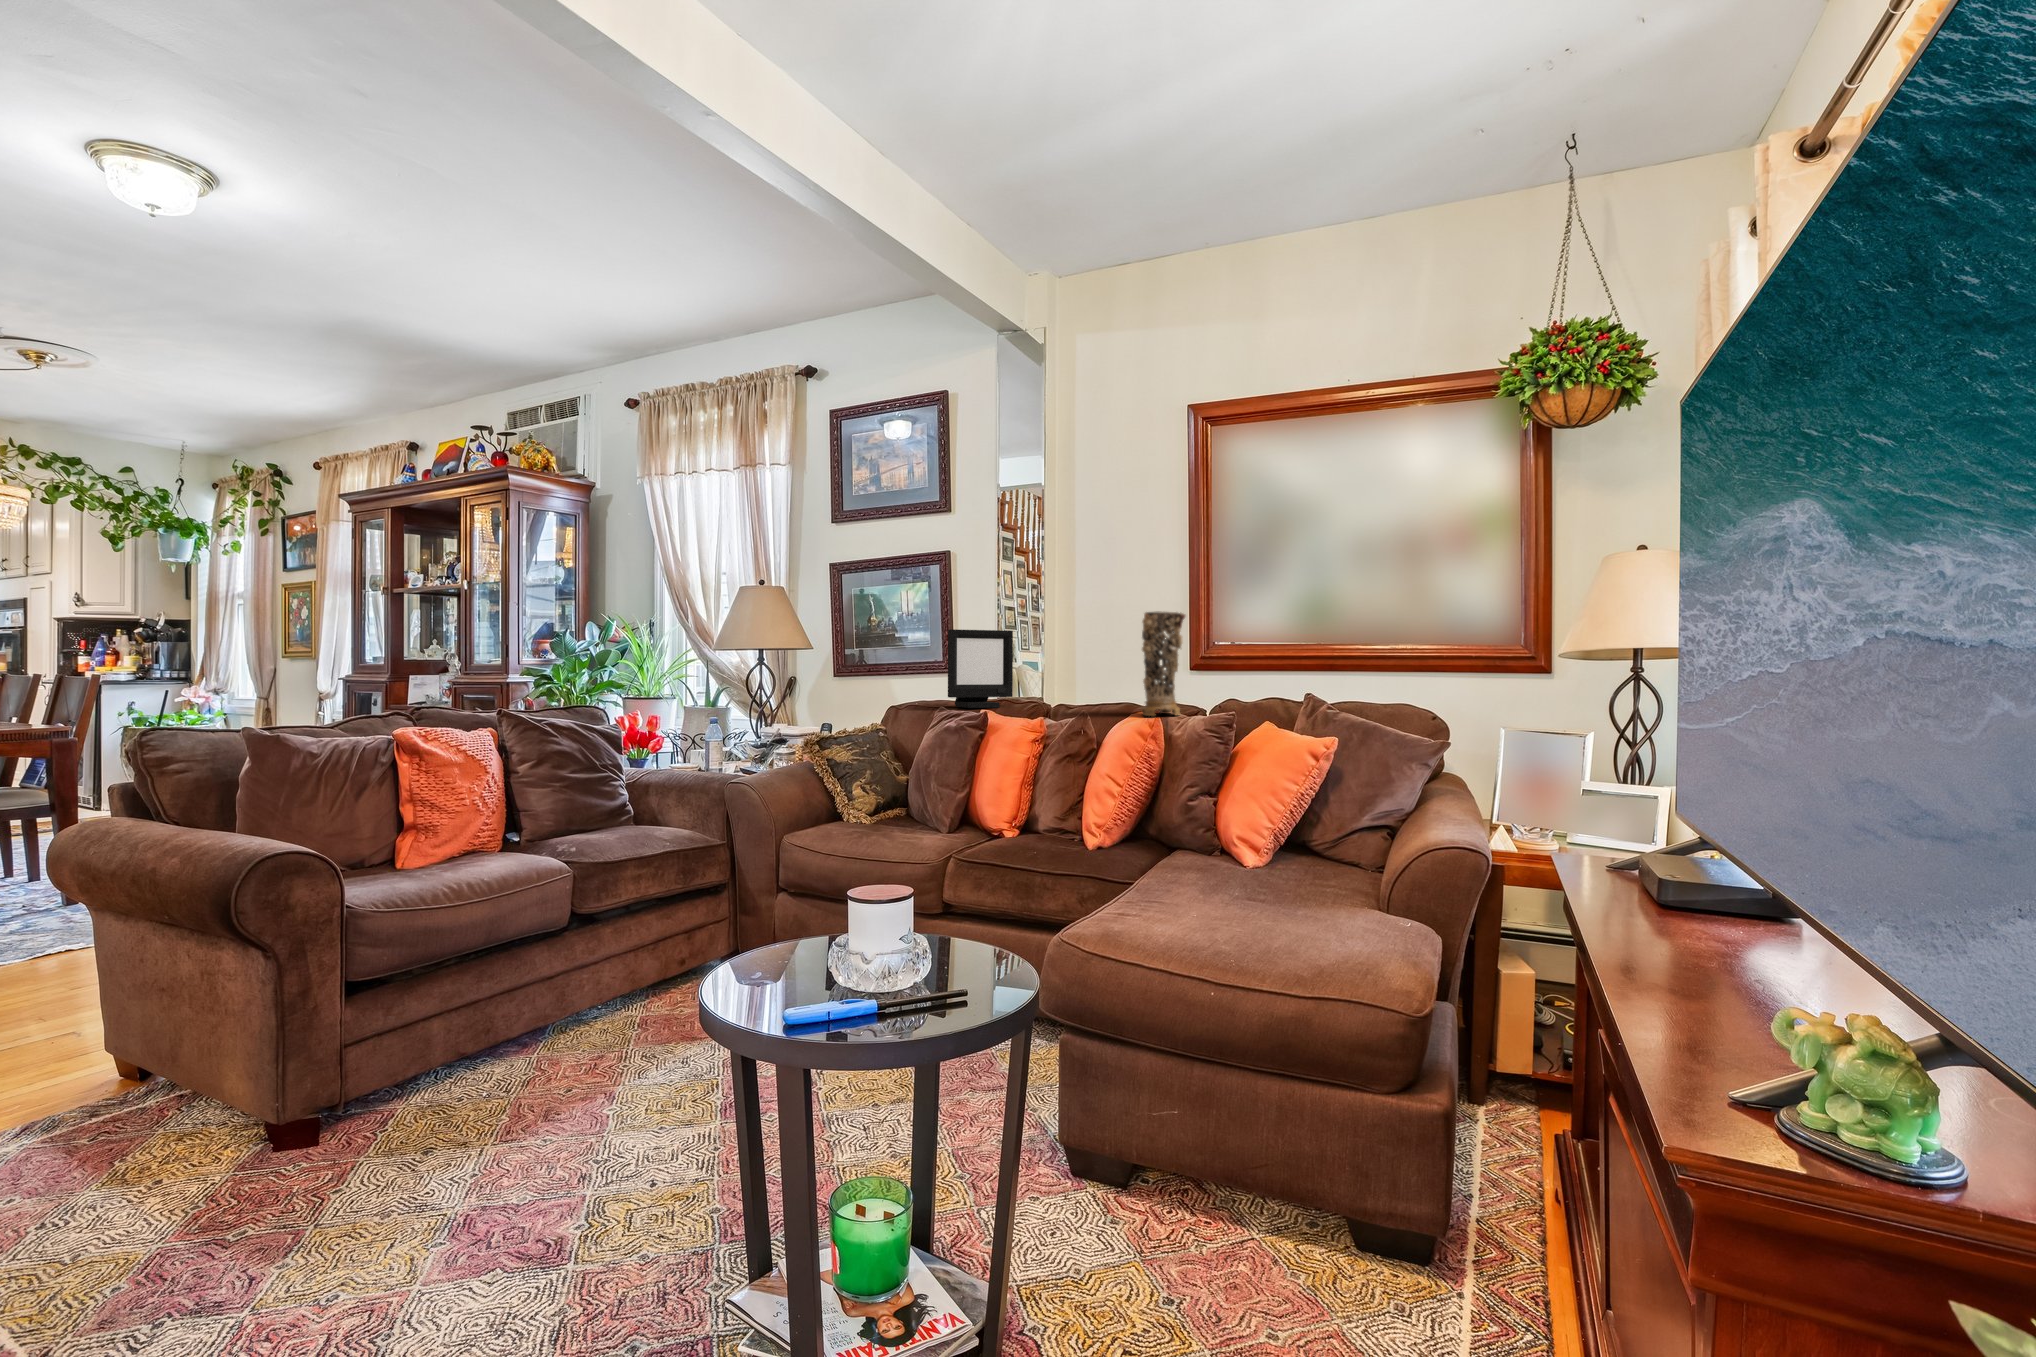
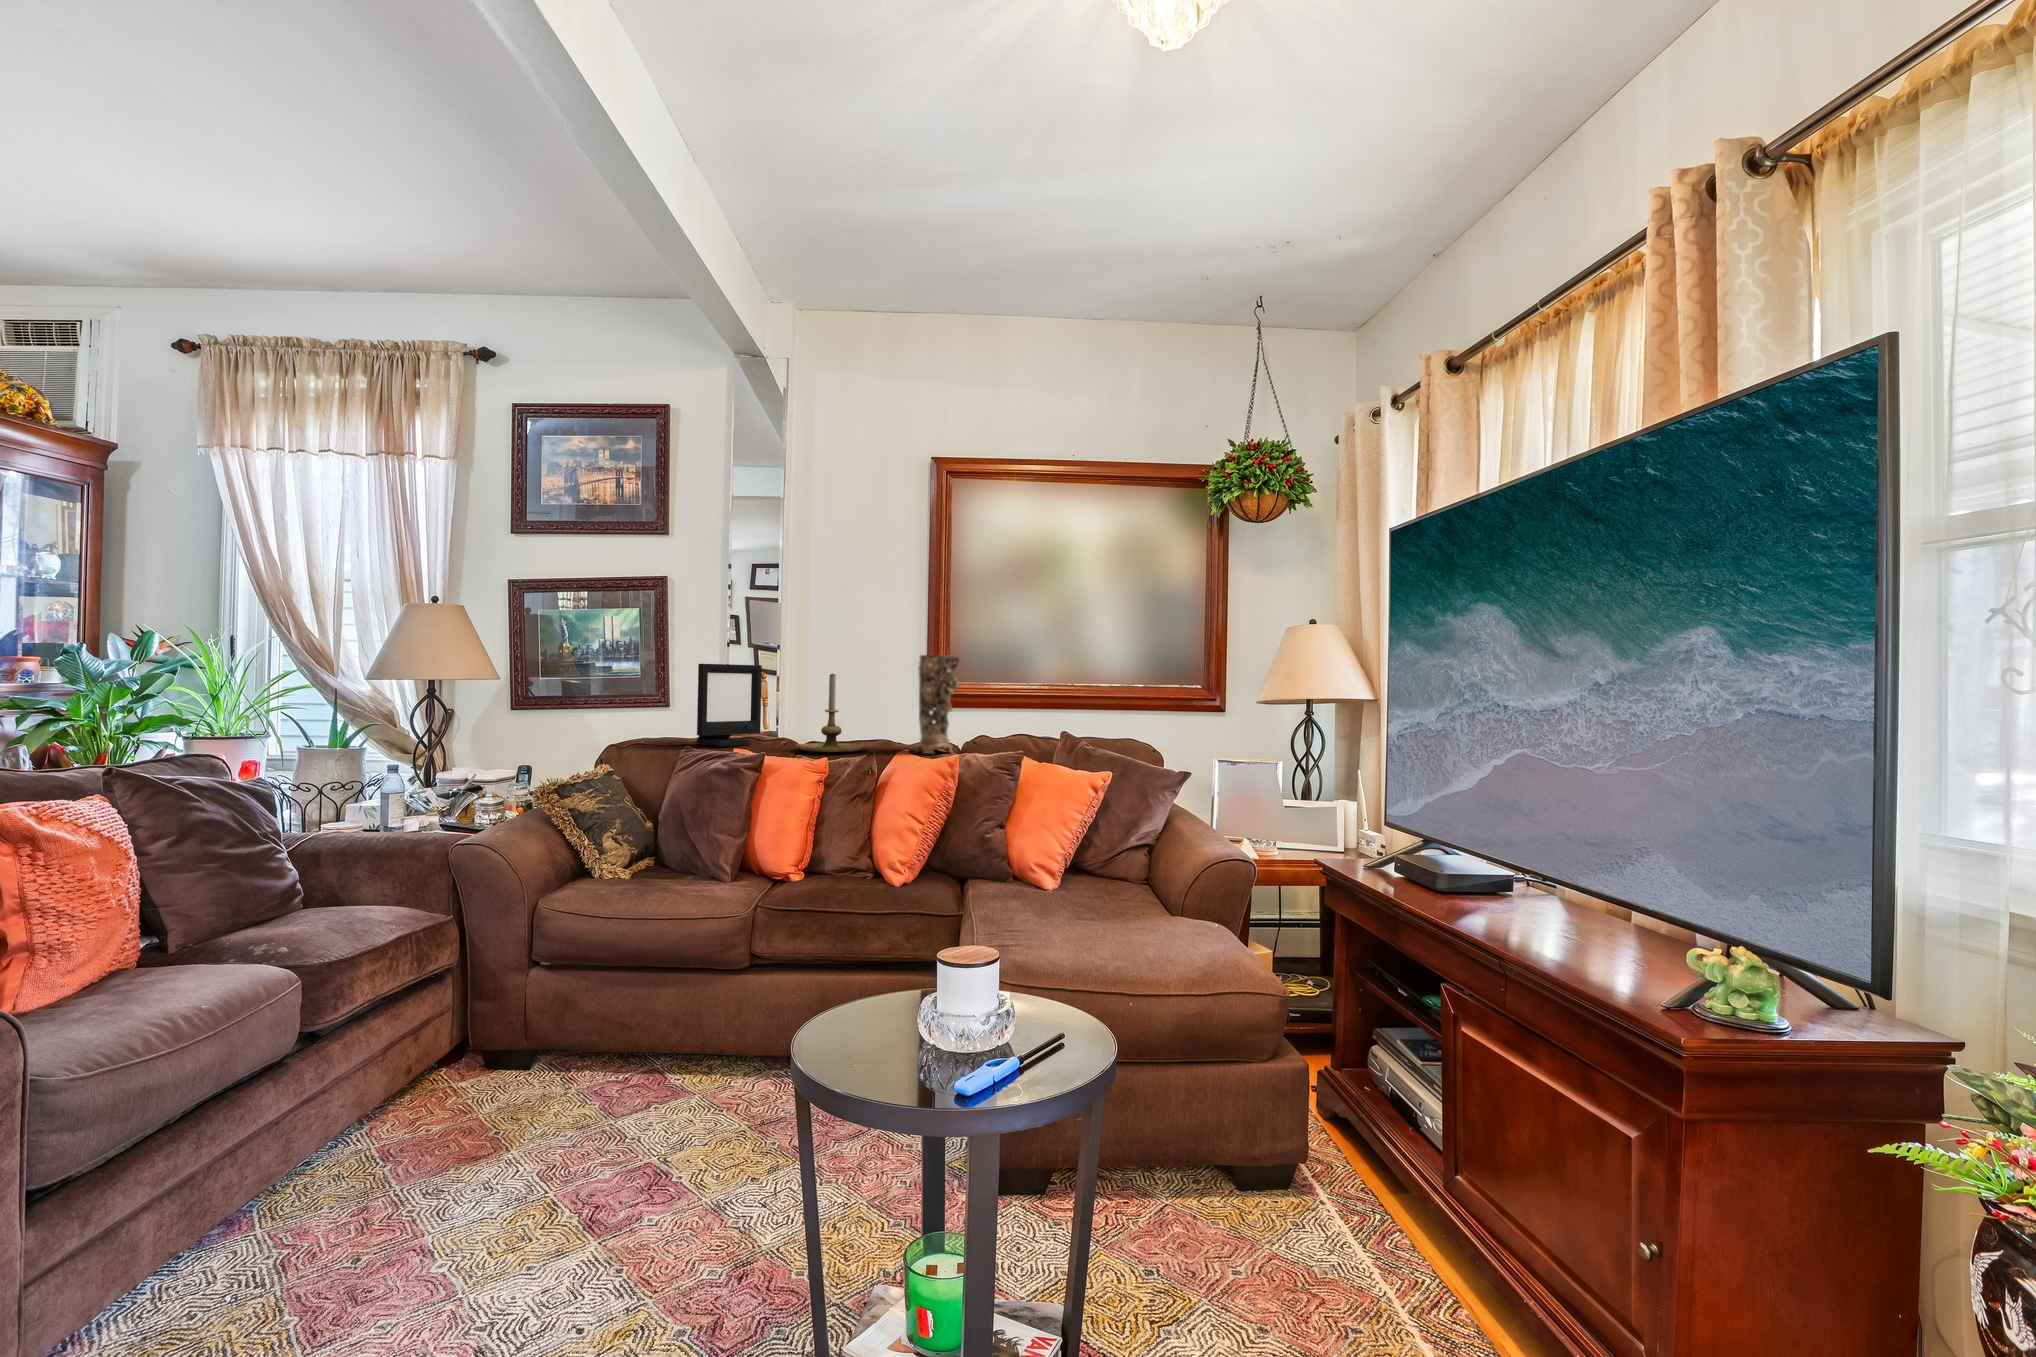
candle holder: none [1029,635,1097,713] -> present [796,674,865,752]

